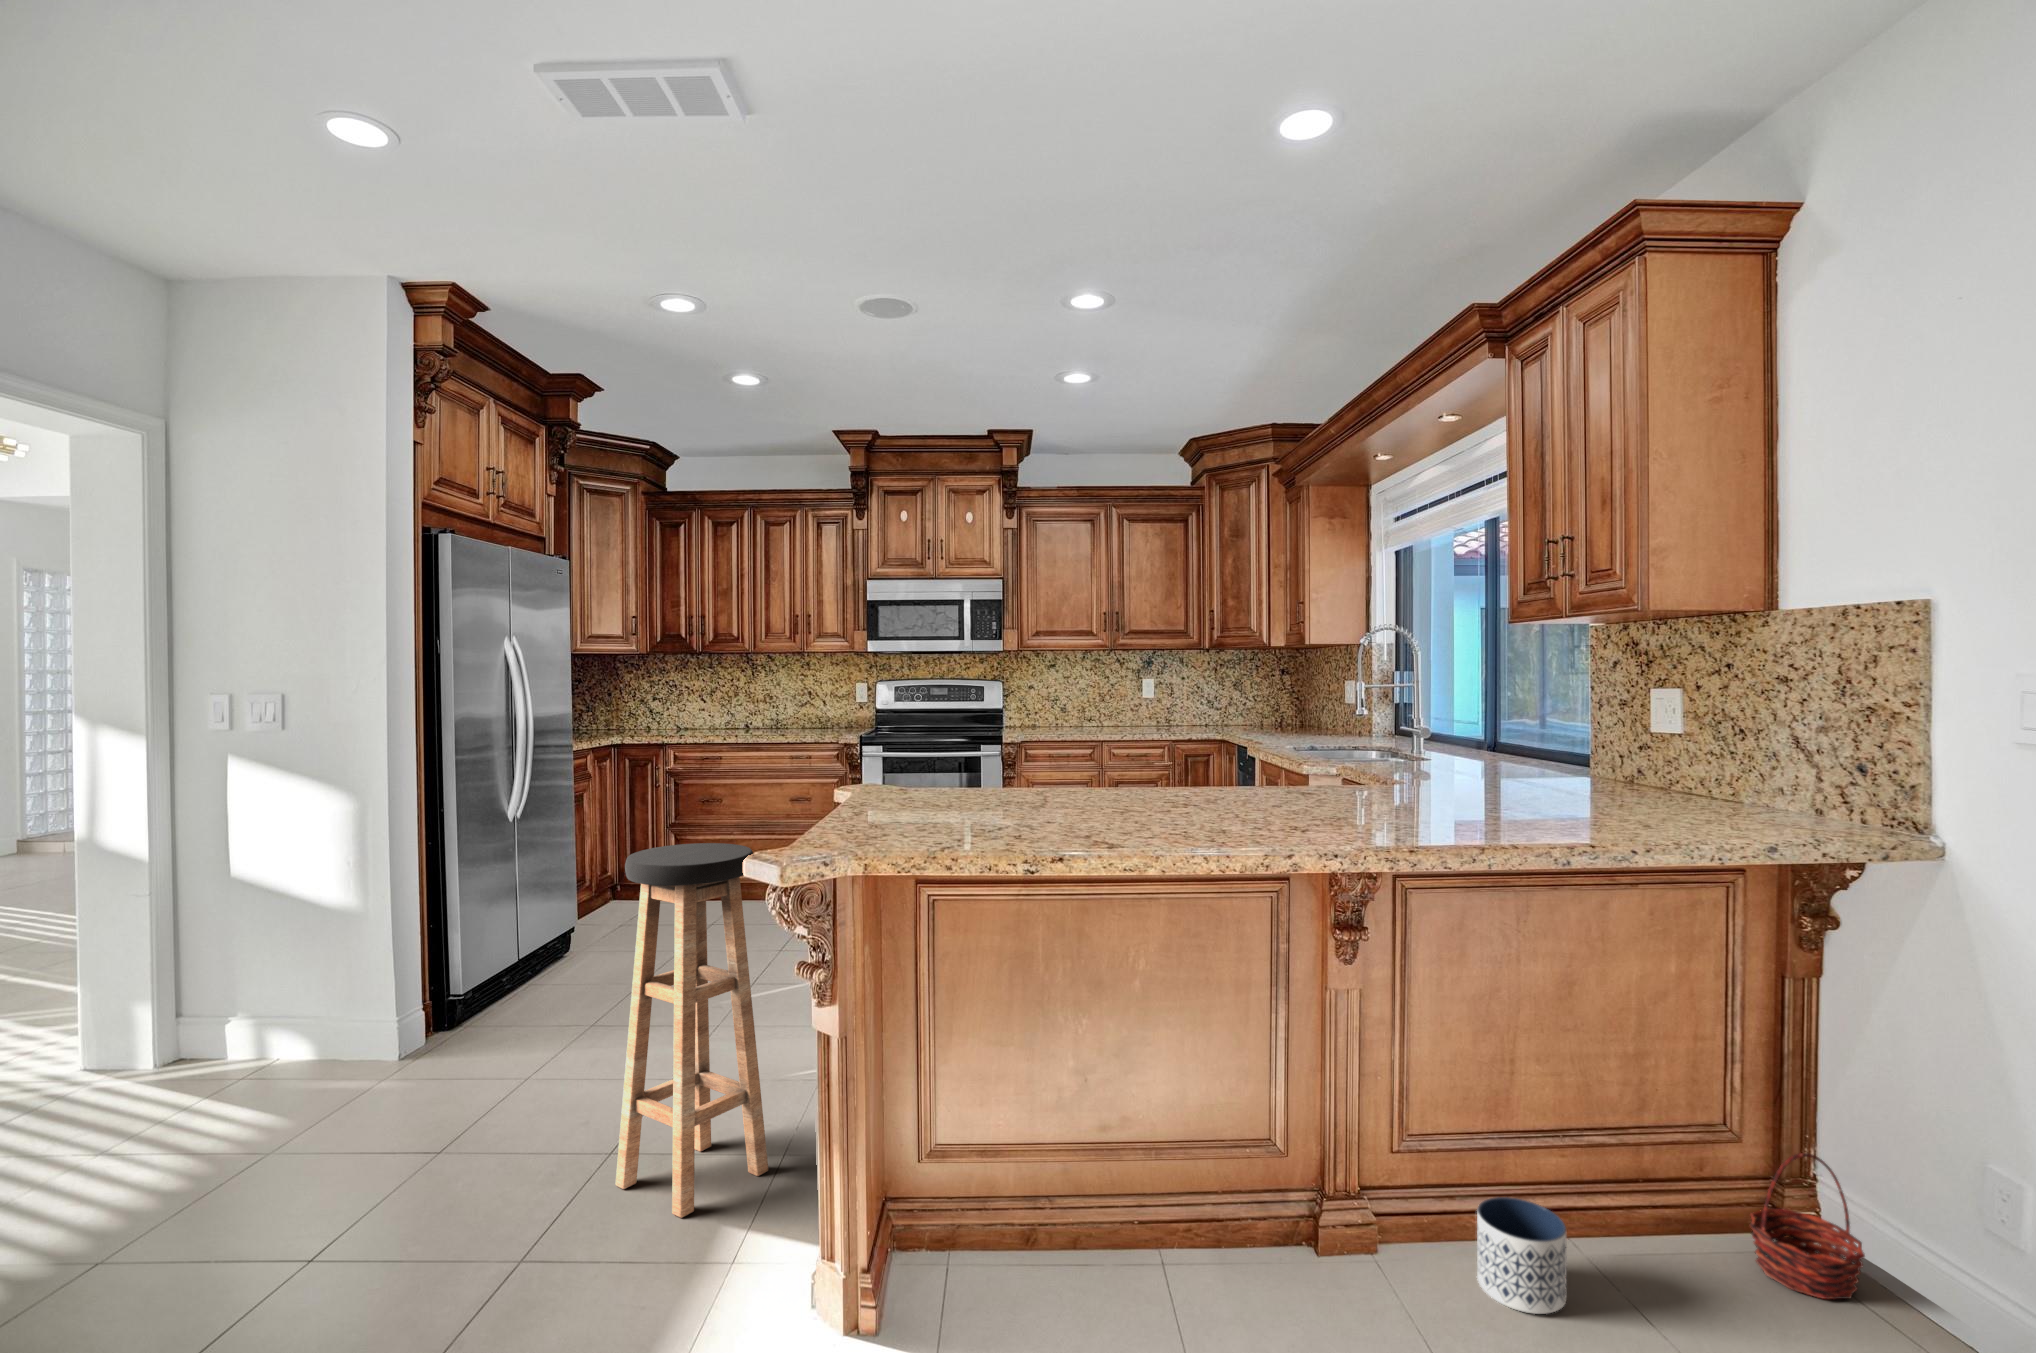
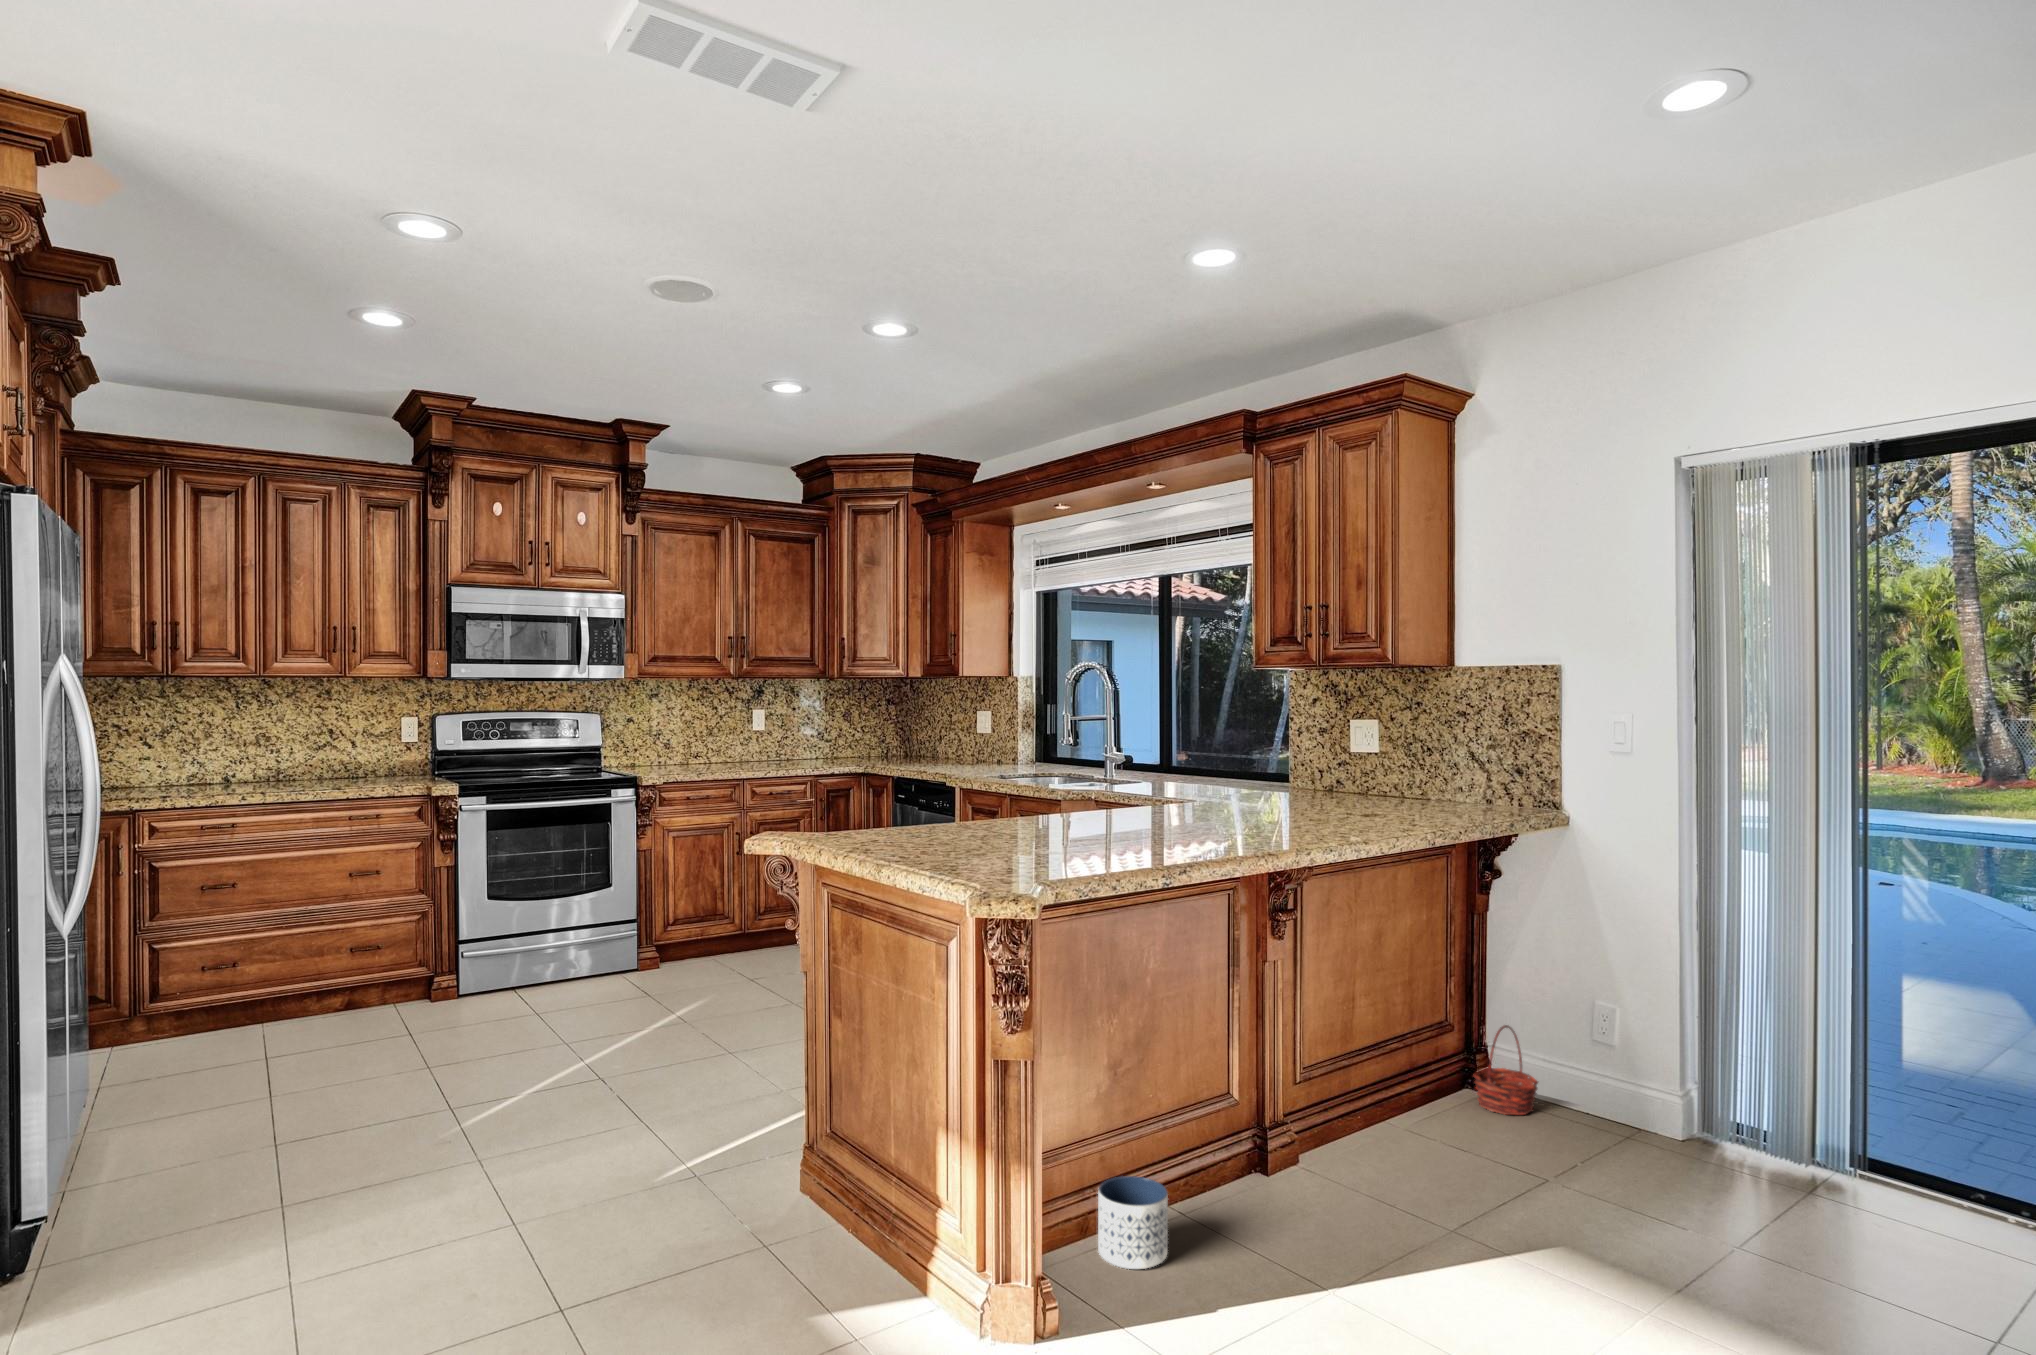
bar stool: present [615,843,768,1218] -> none [617,906,766,1315]
planter: present [1477,1197,1567,1314] -> present [1098,1176,1168,1269]

